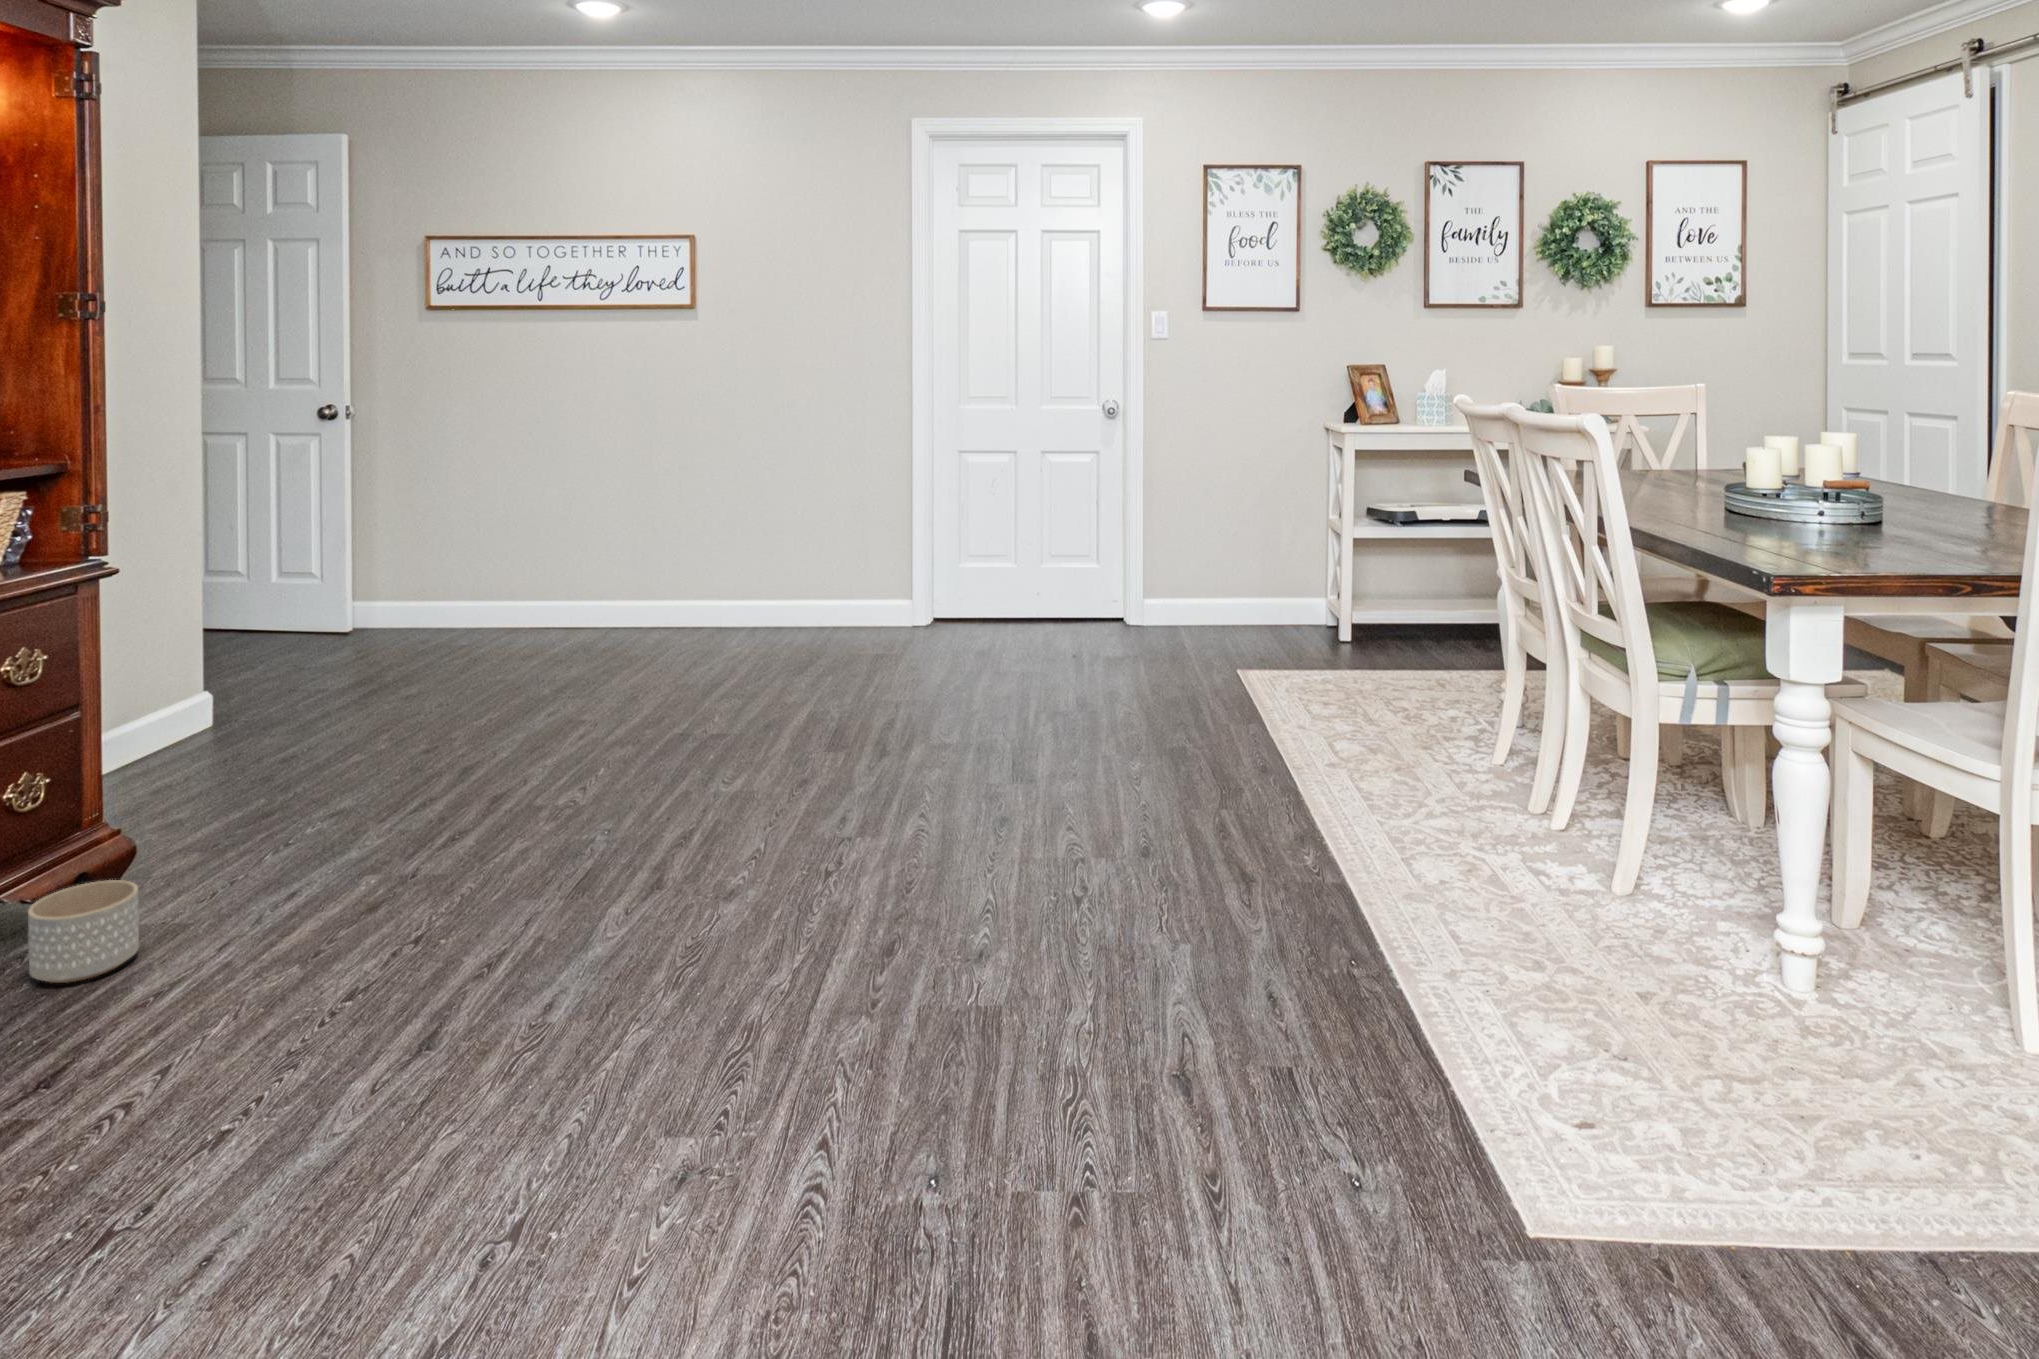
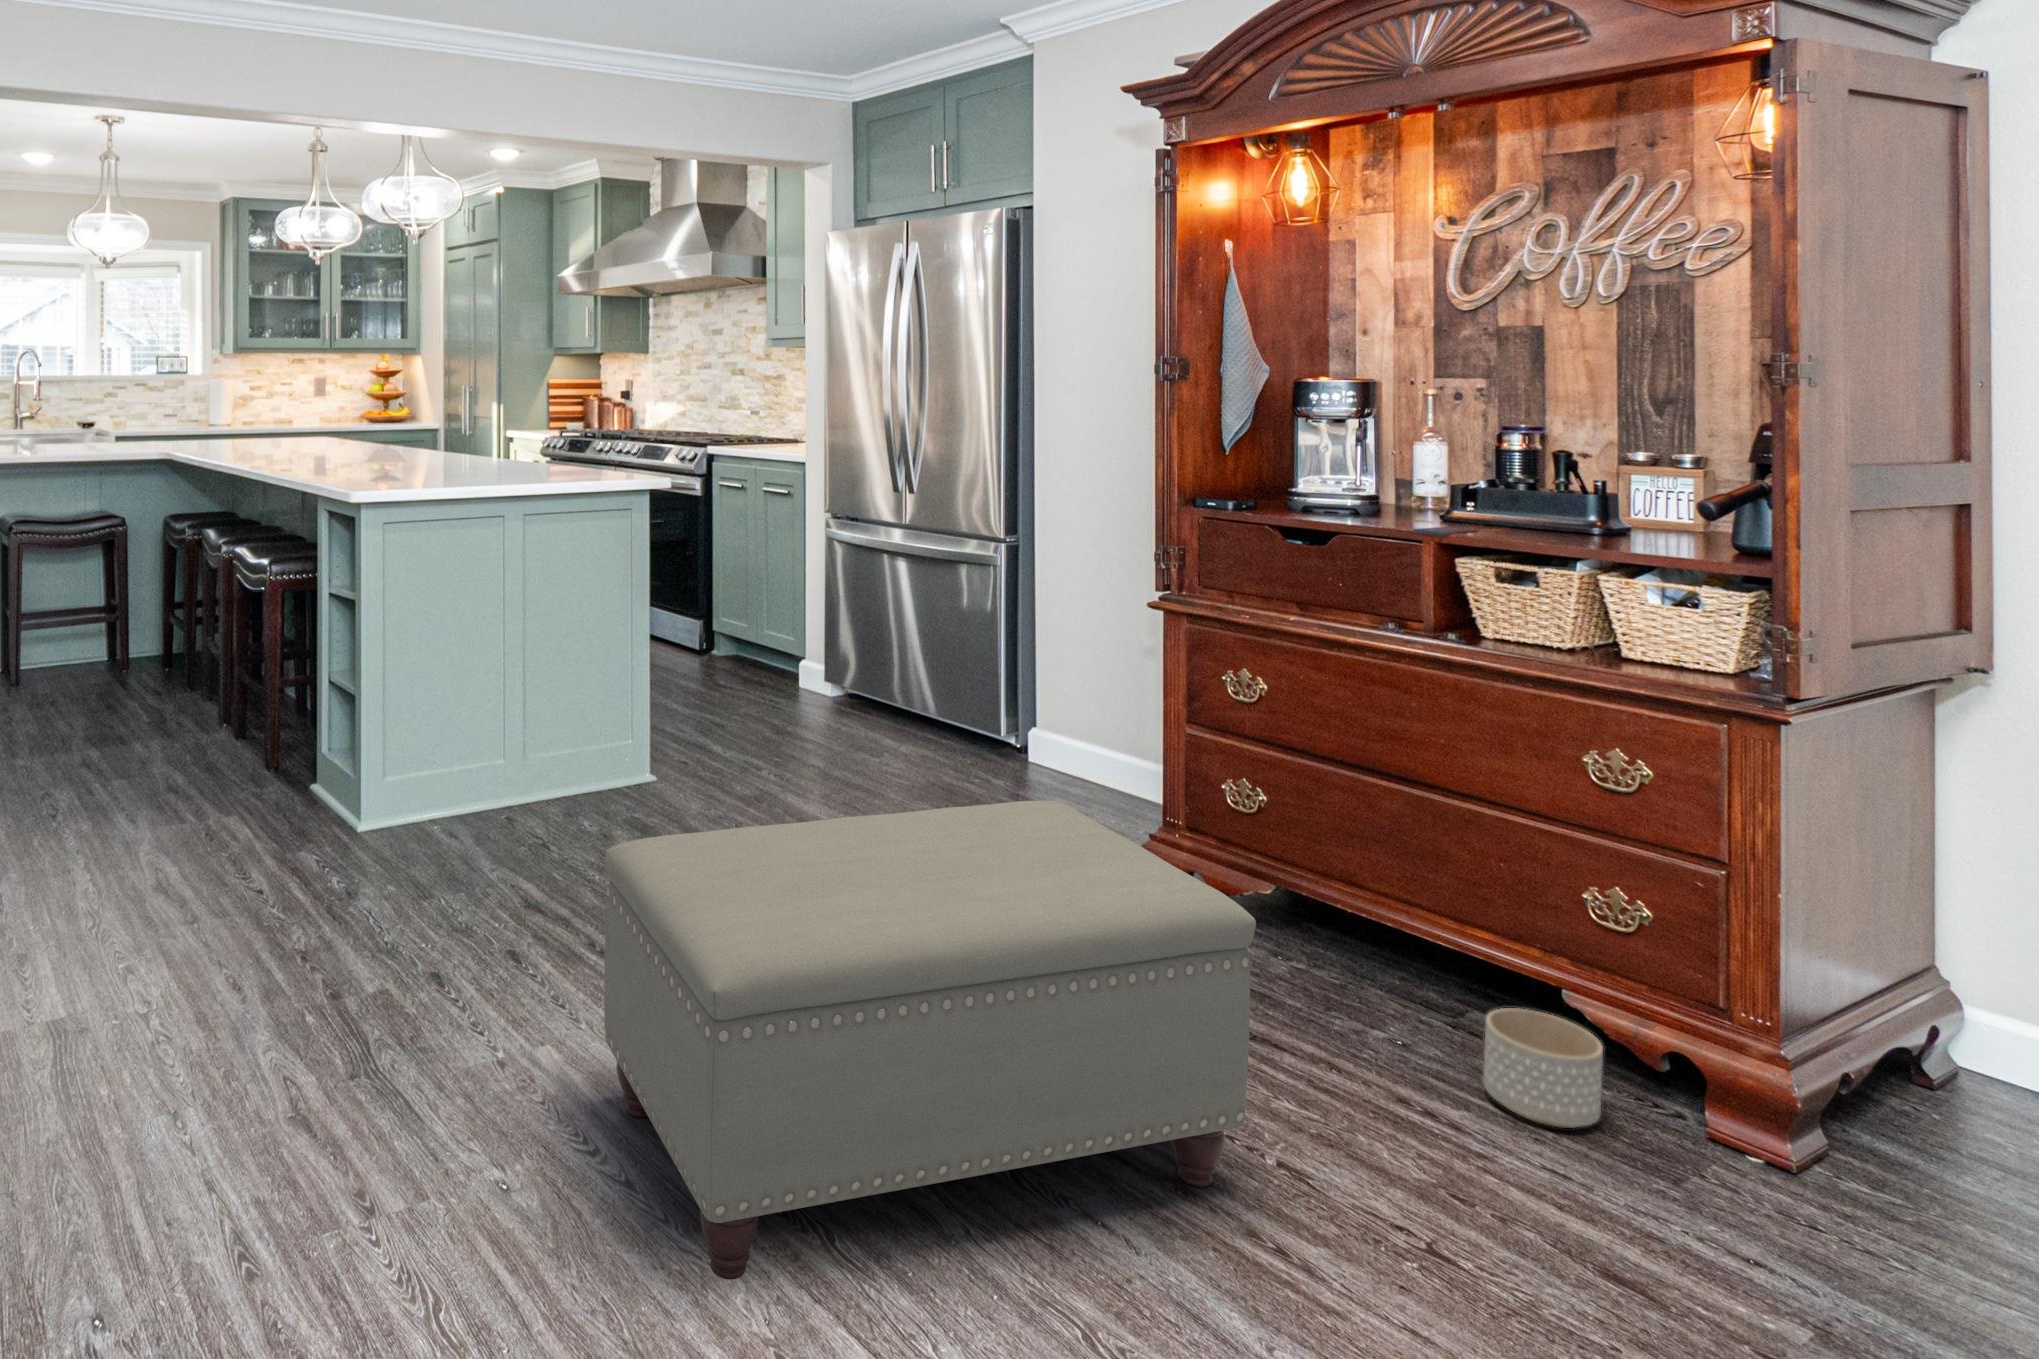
ottoman: none [170,749,874,1230] -> present [604,801,1256,1280]

